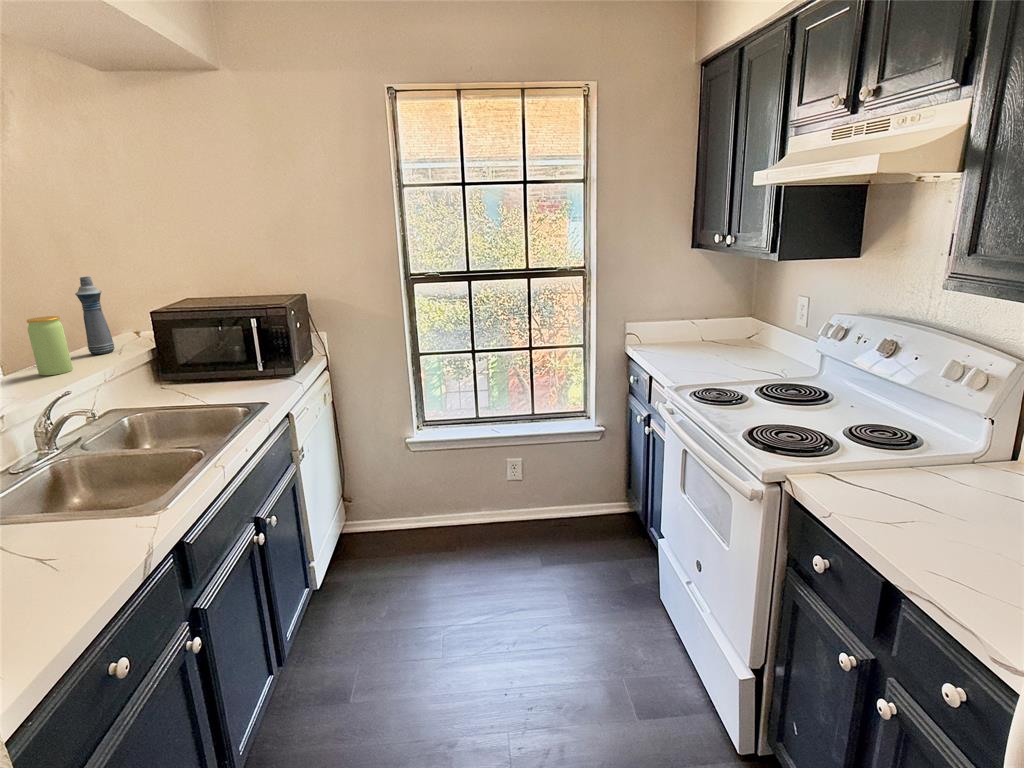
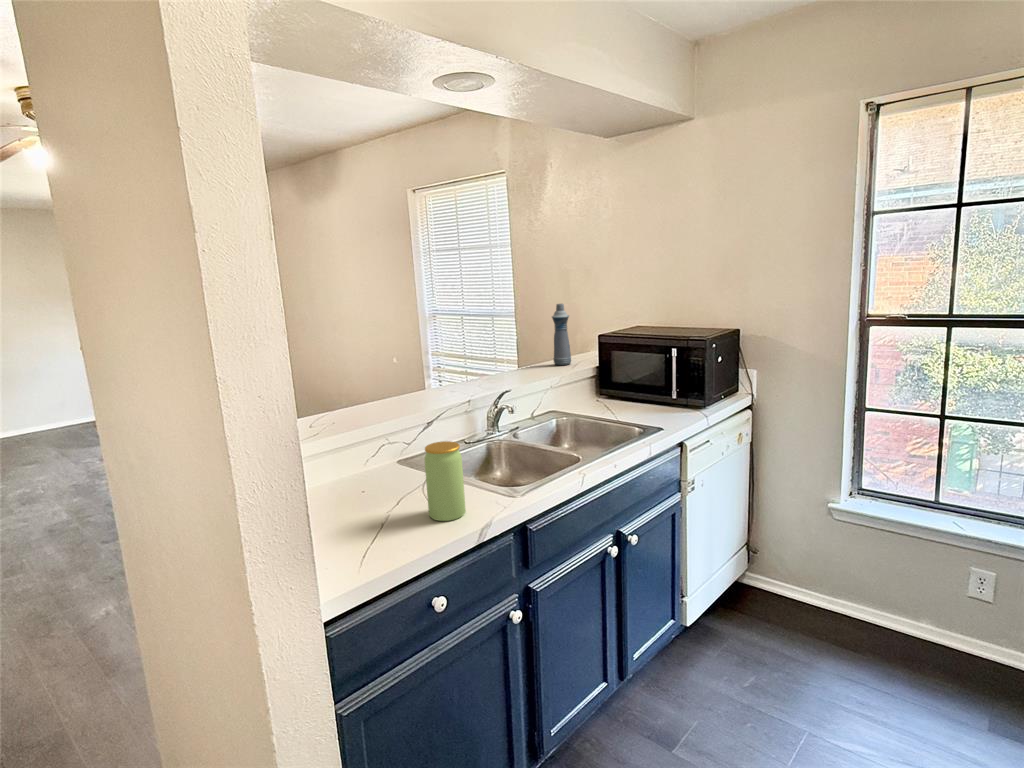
jar: present [27,316,73,375] -> present [424,441,466,521]

